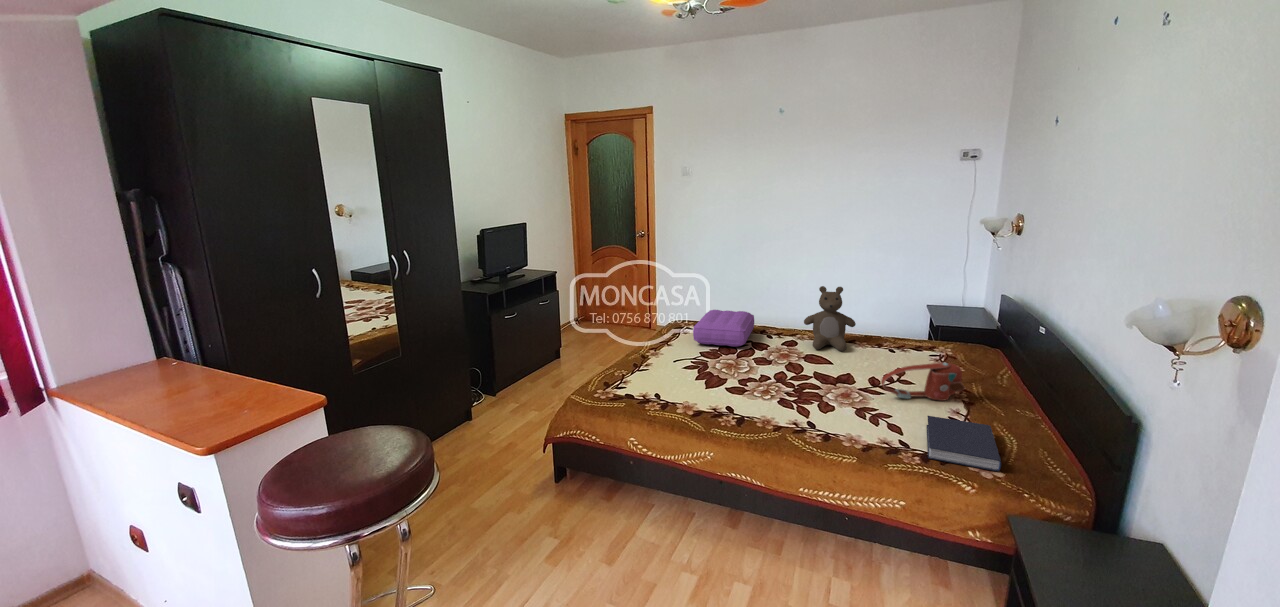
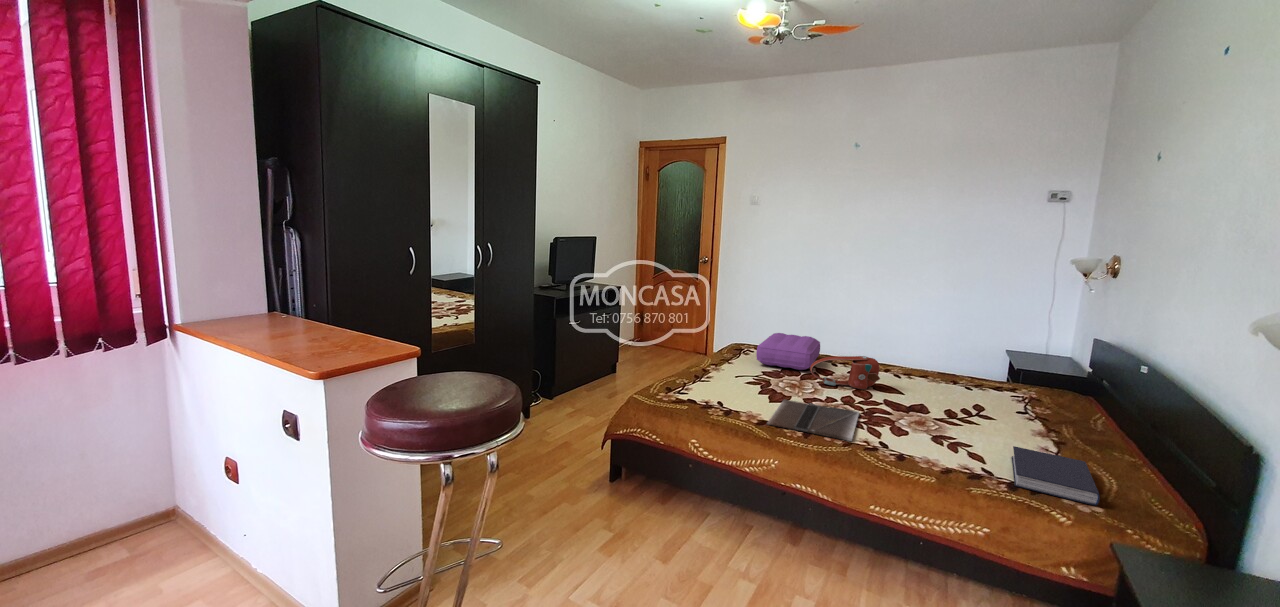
teddy bear: present [804,286,856,351] -> none [874,315,930,383]
handbag: present [881,362,965,401] -> present [810,356,880,389]
laptop: none [702,384,790,425] -> present [767,400,859,441]

